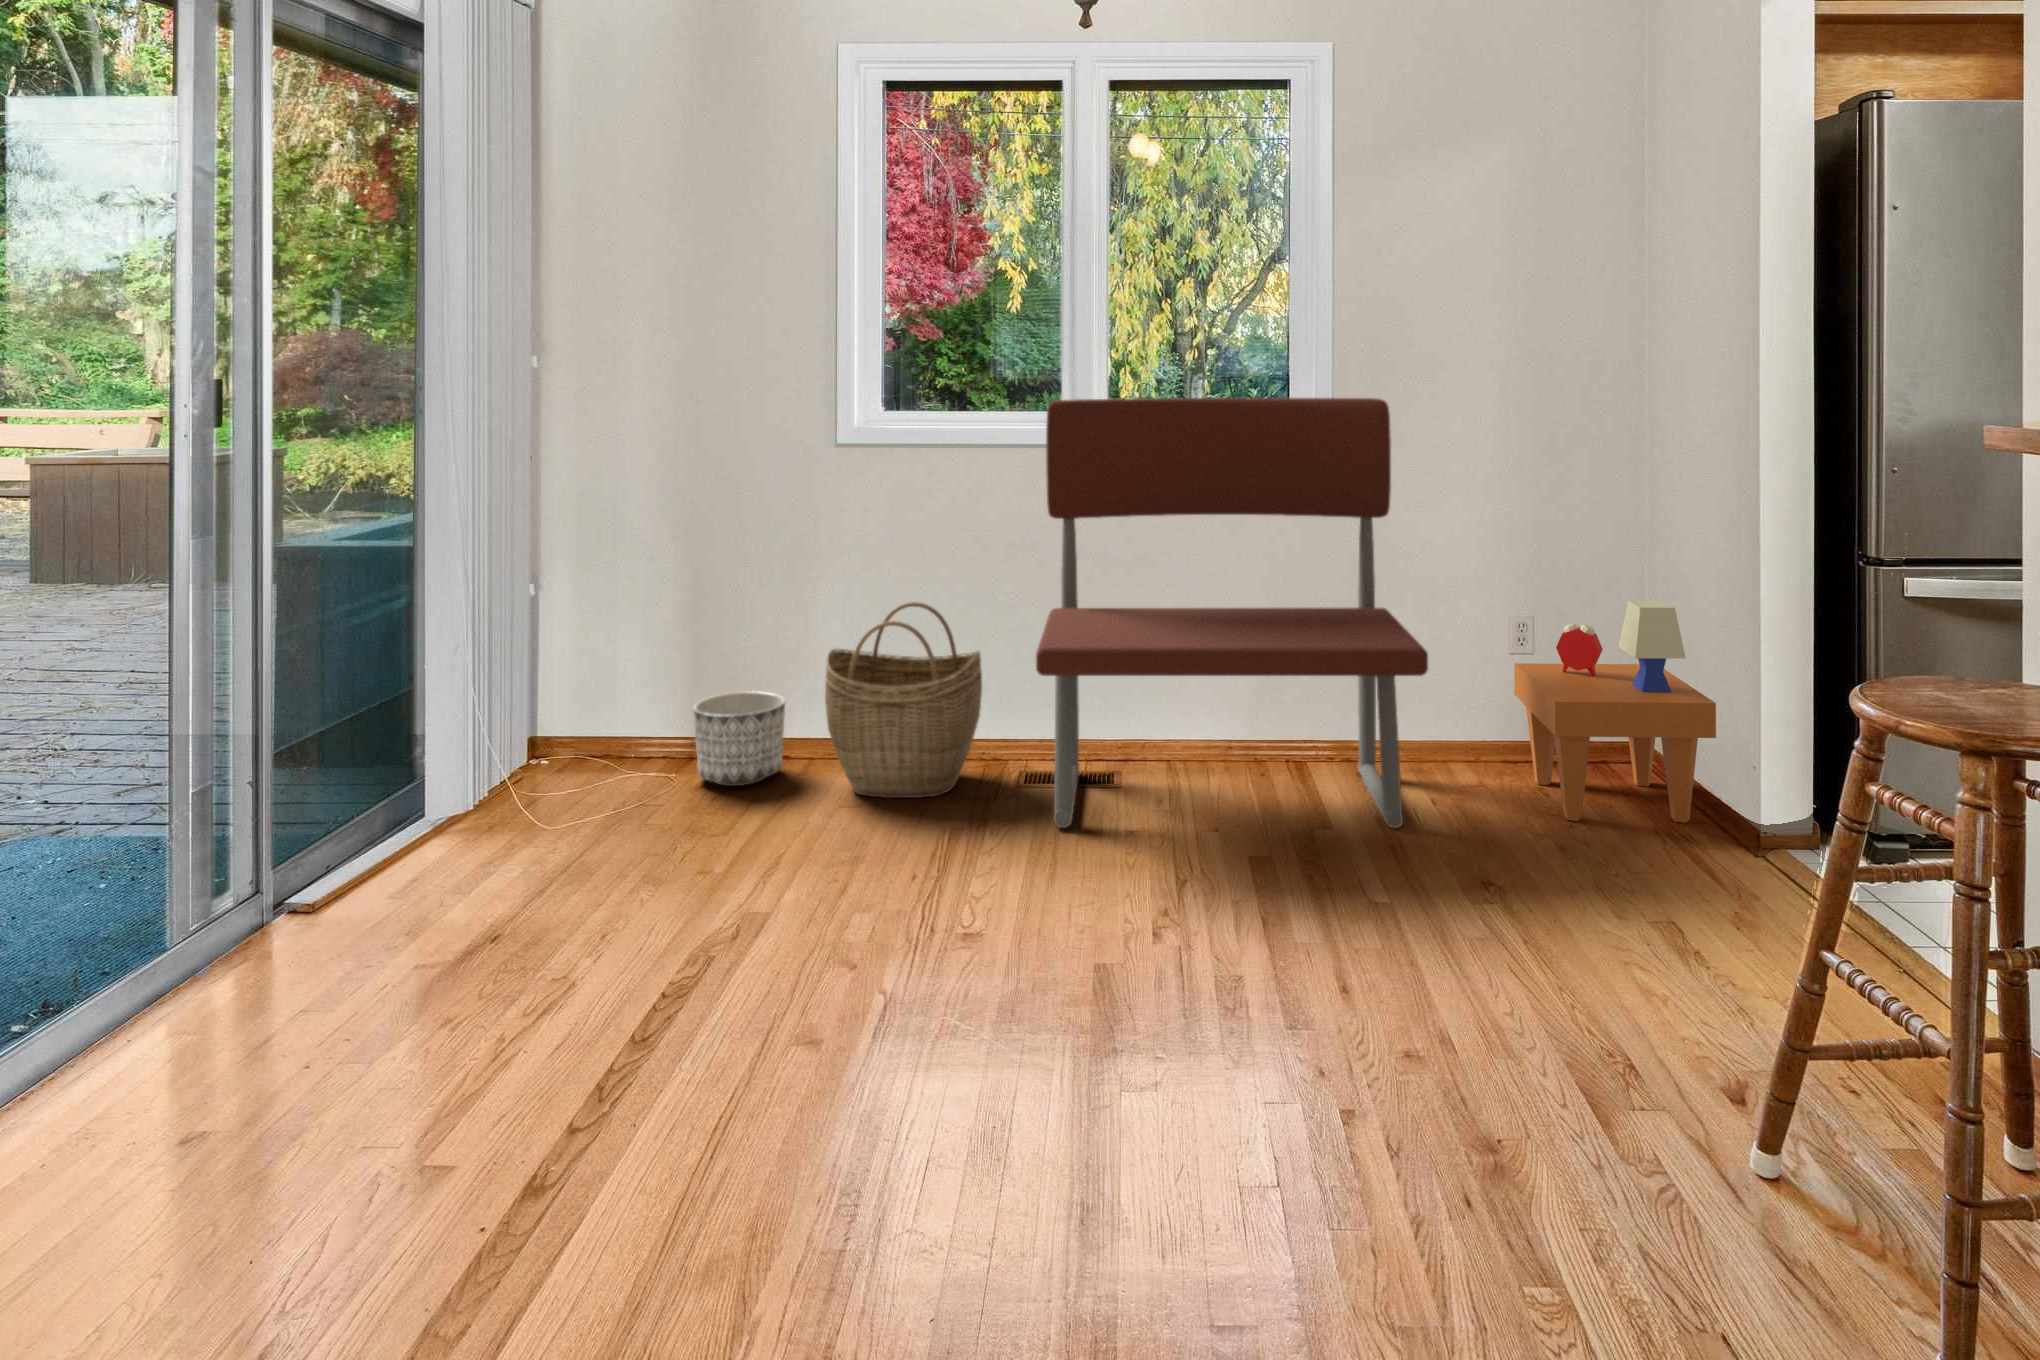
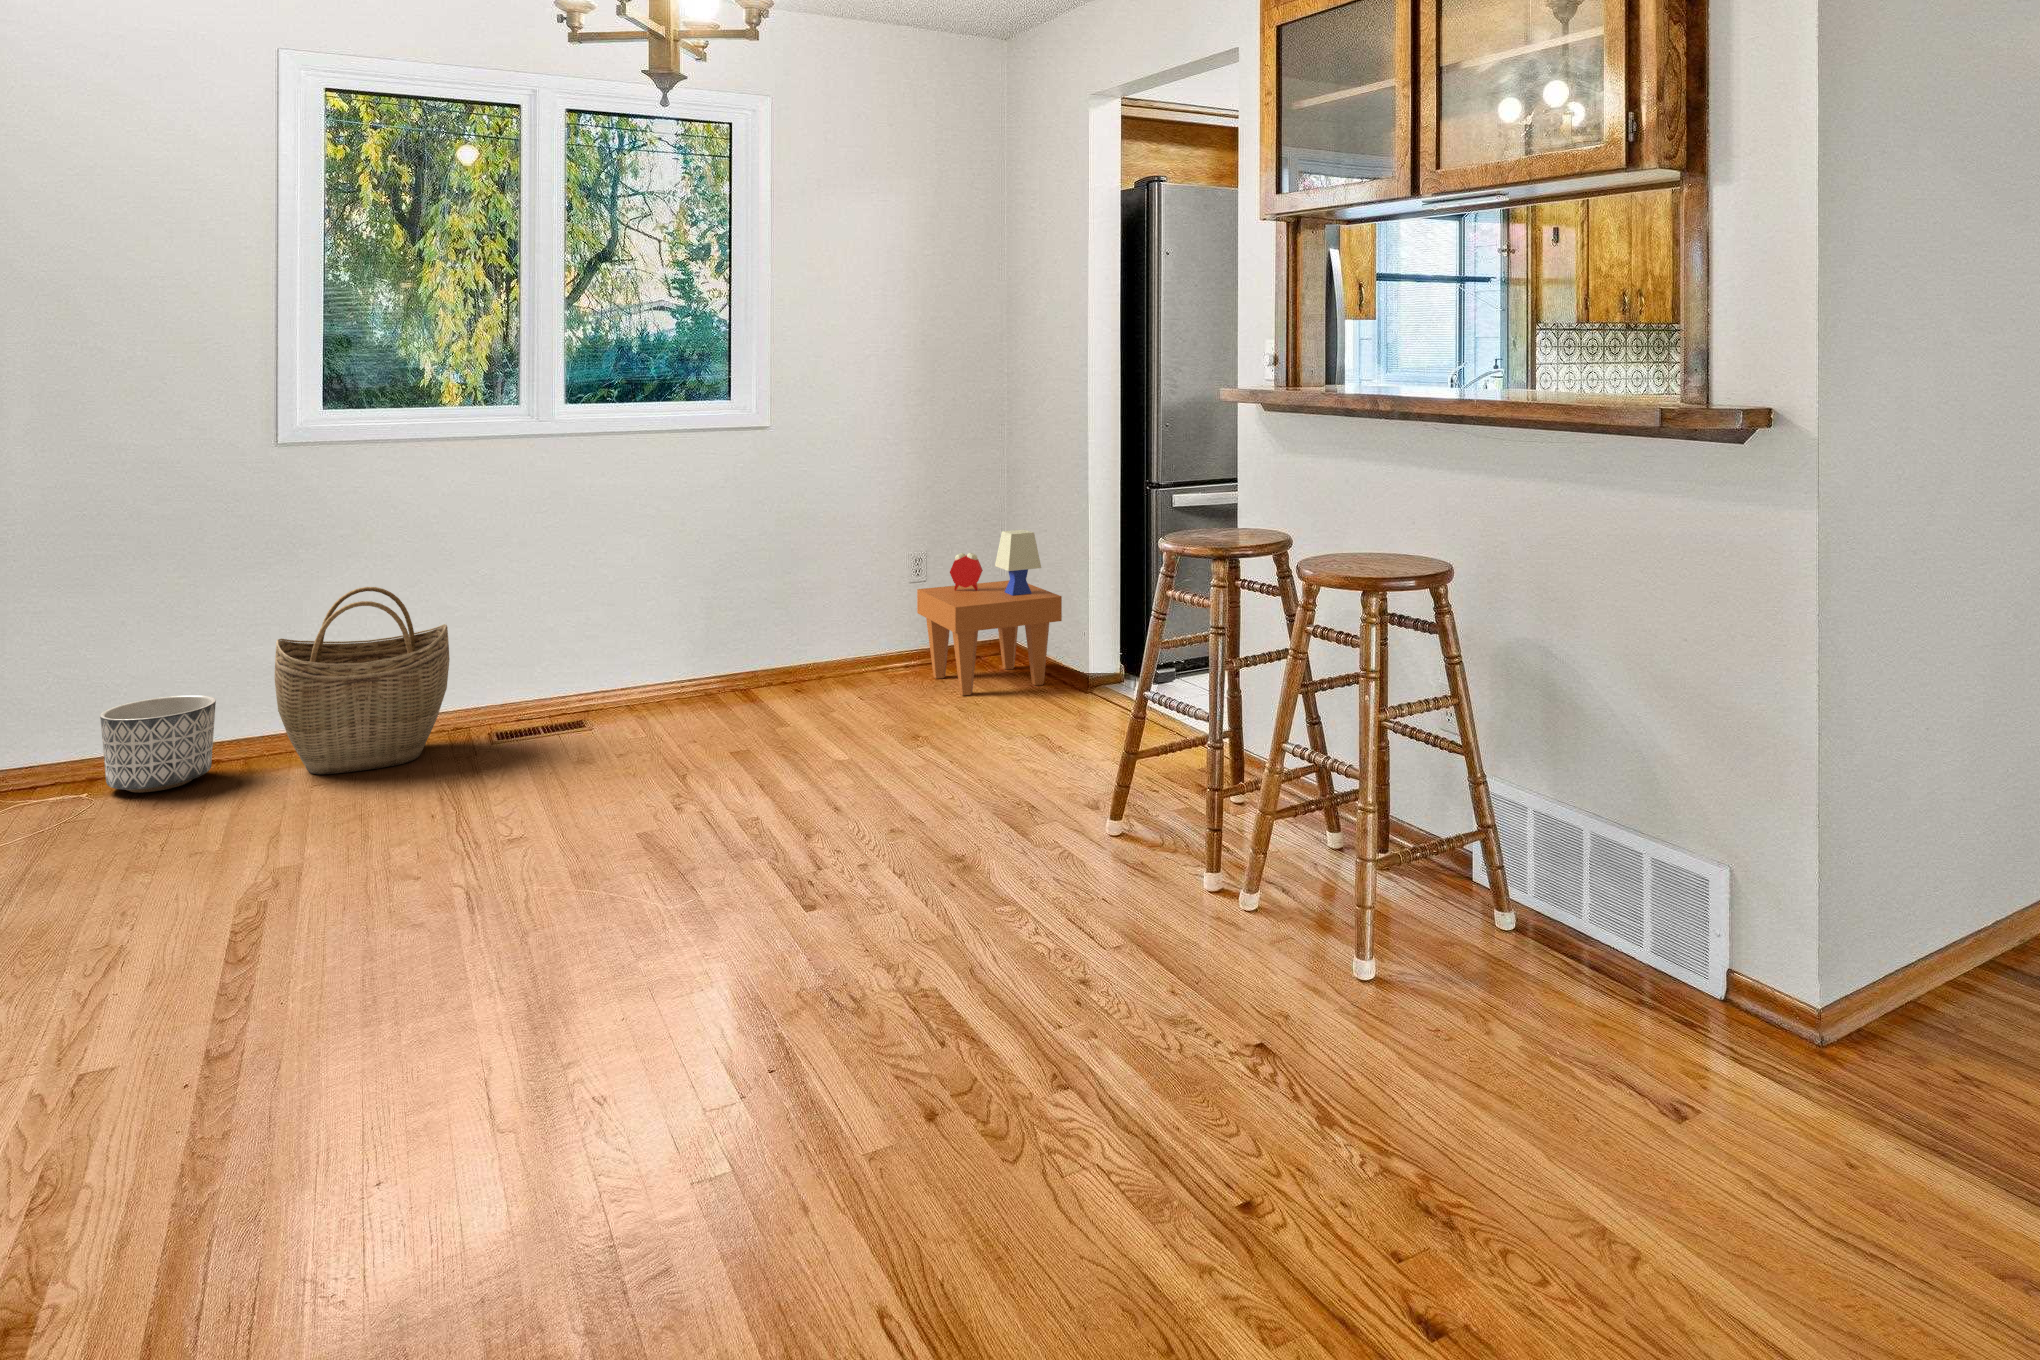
bench: present [1036,398,1428,828] -> none [516,385,869,763]

